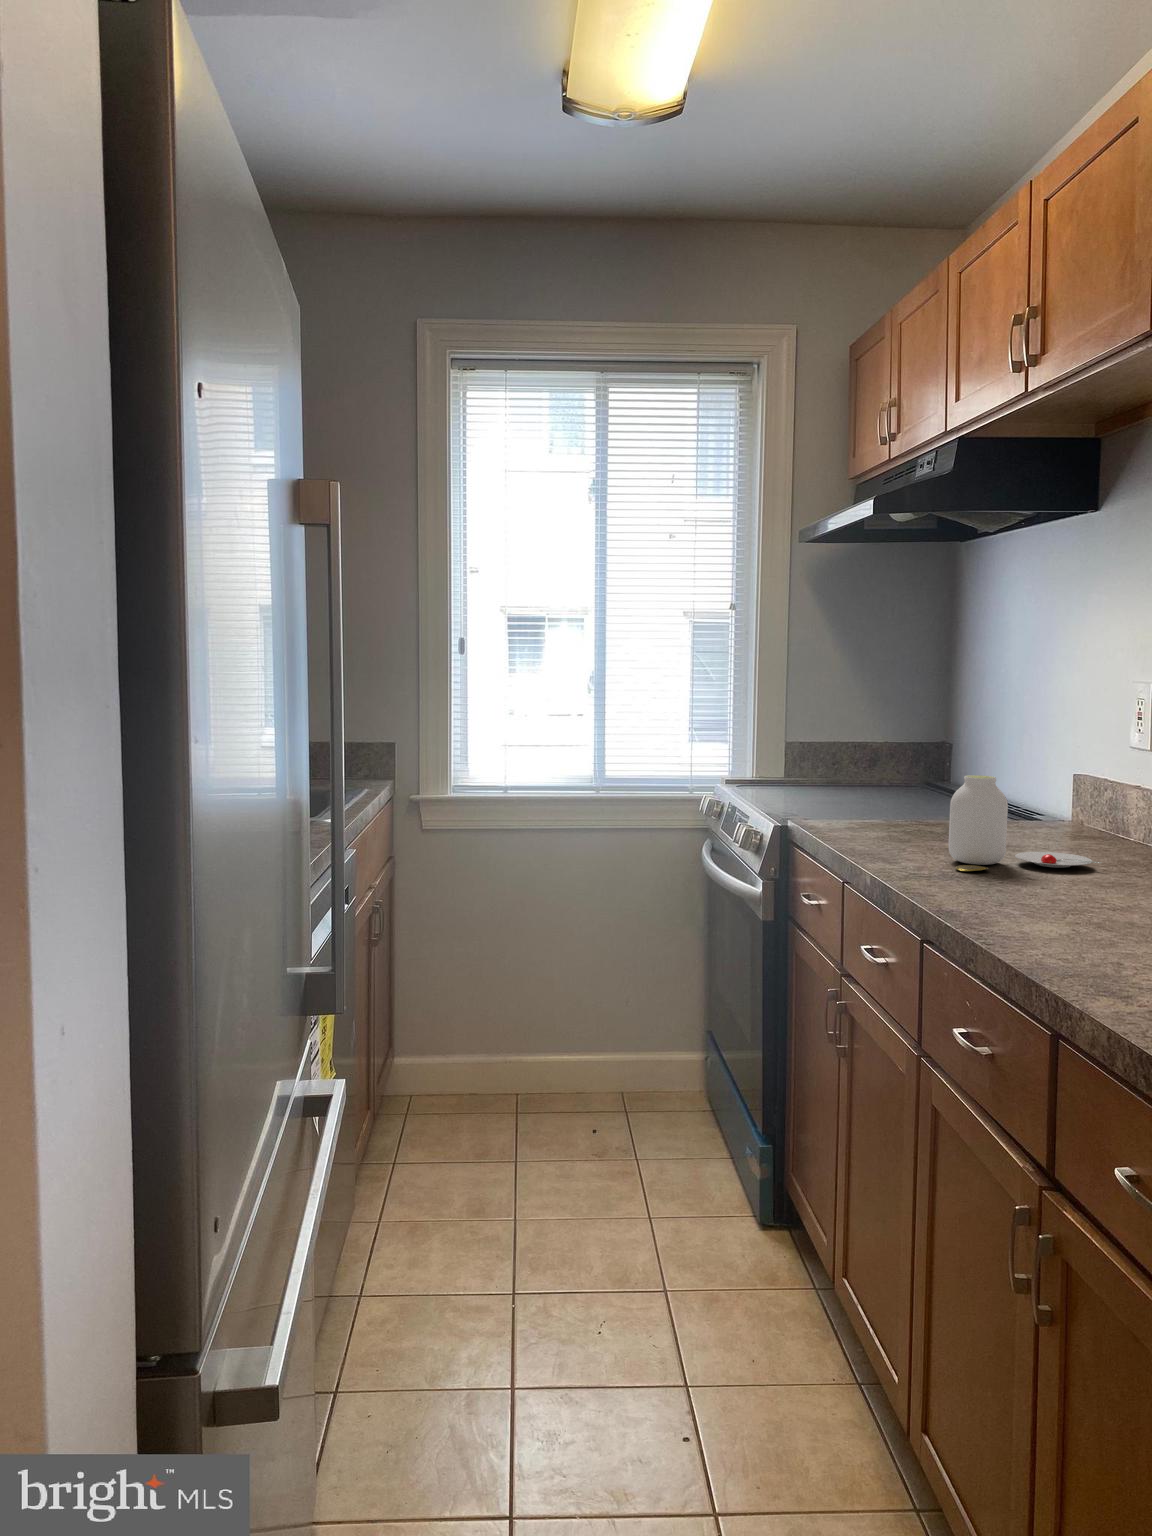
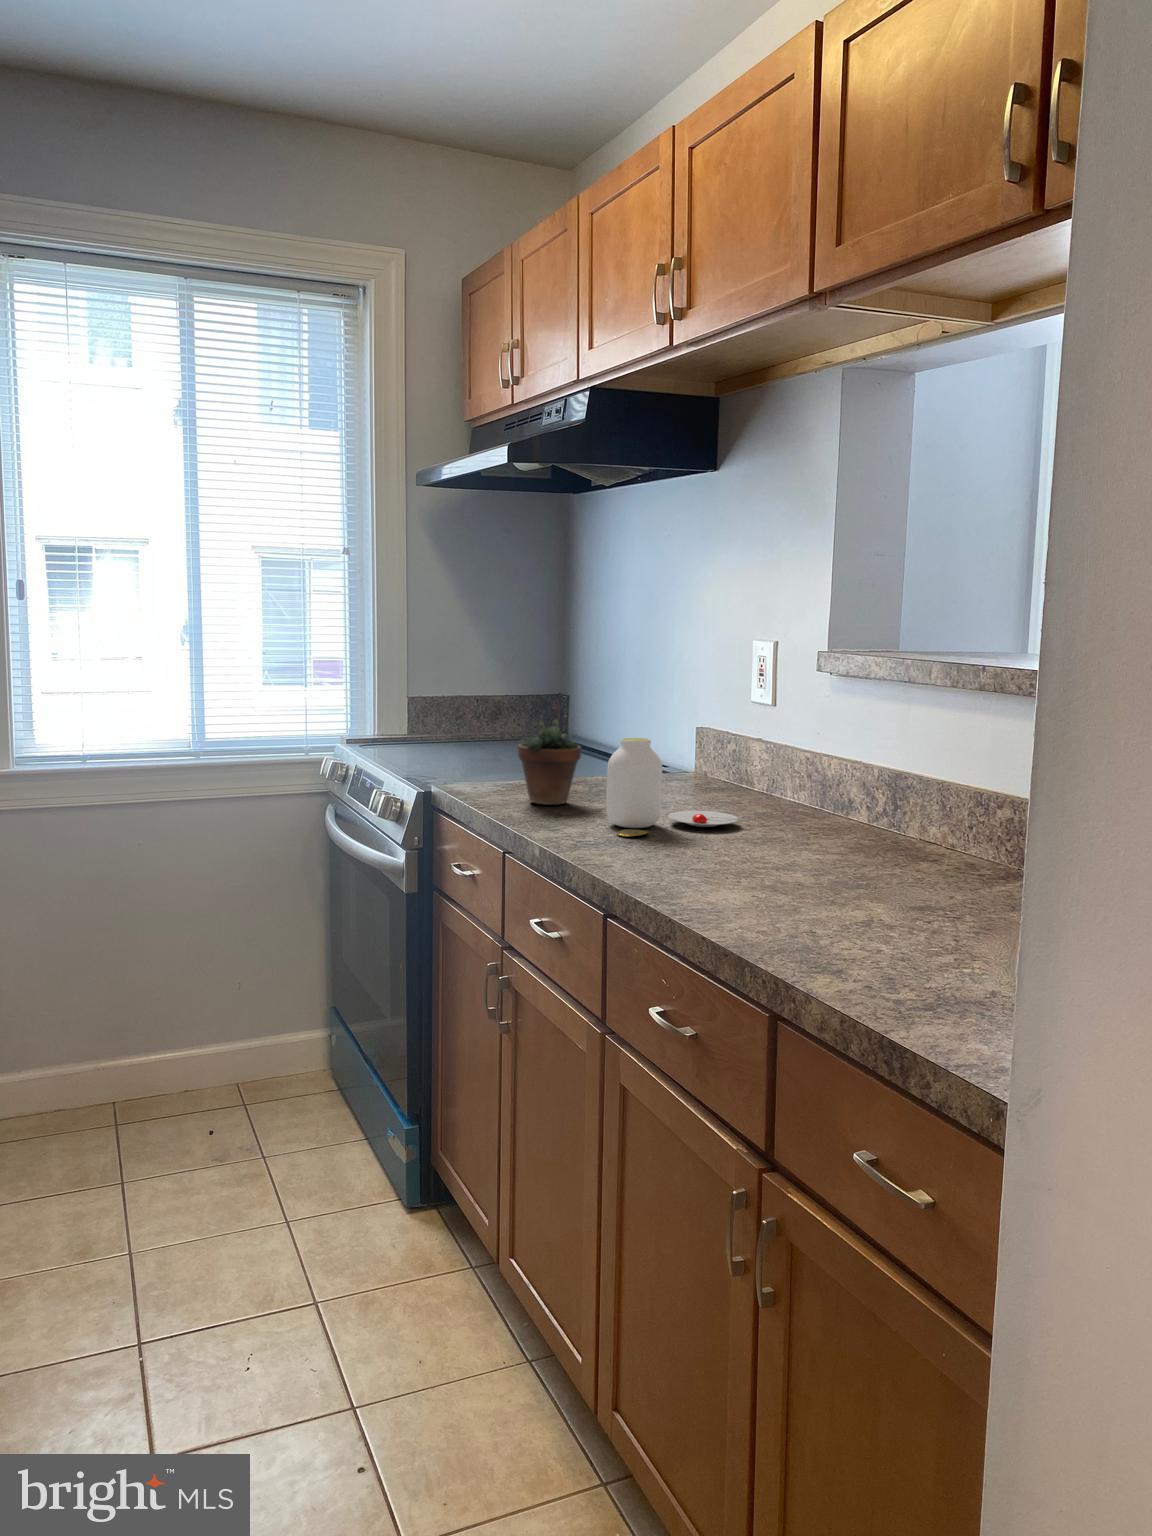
succulent plant: none [870,738,933,842] -> present [518,702,581,805]

